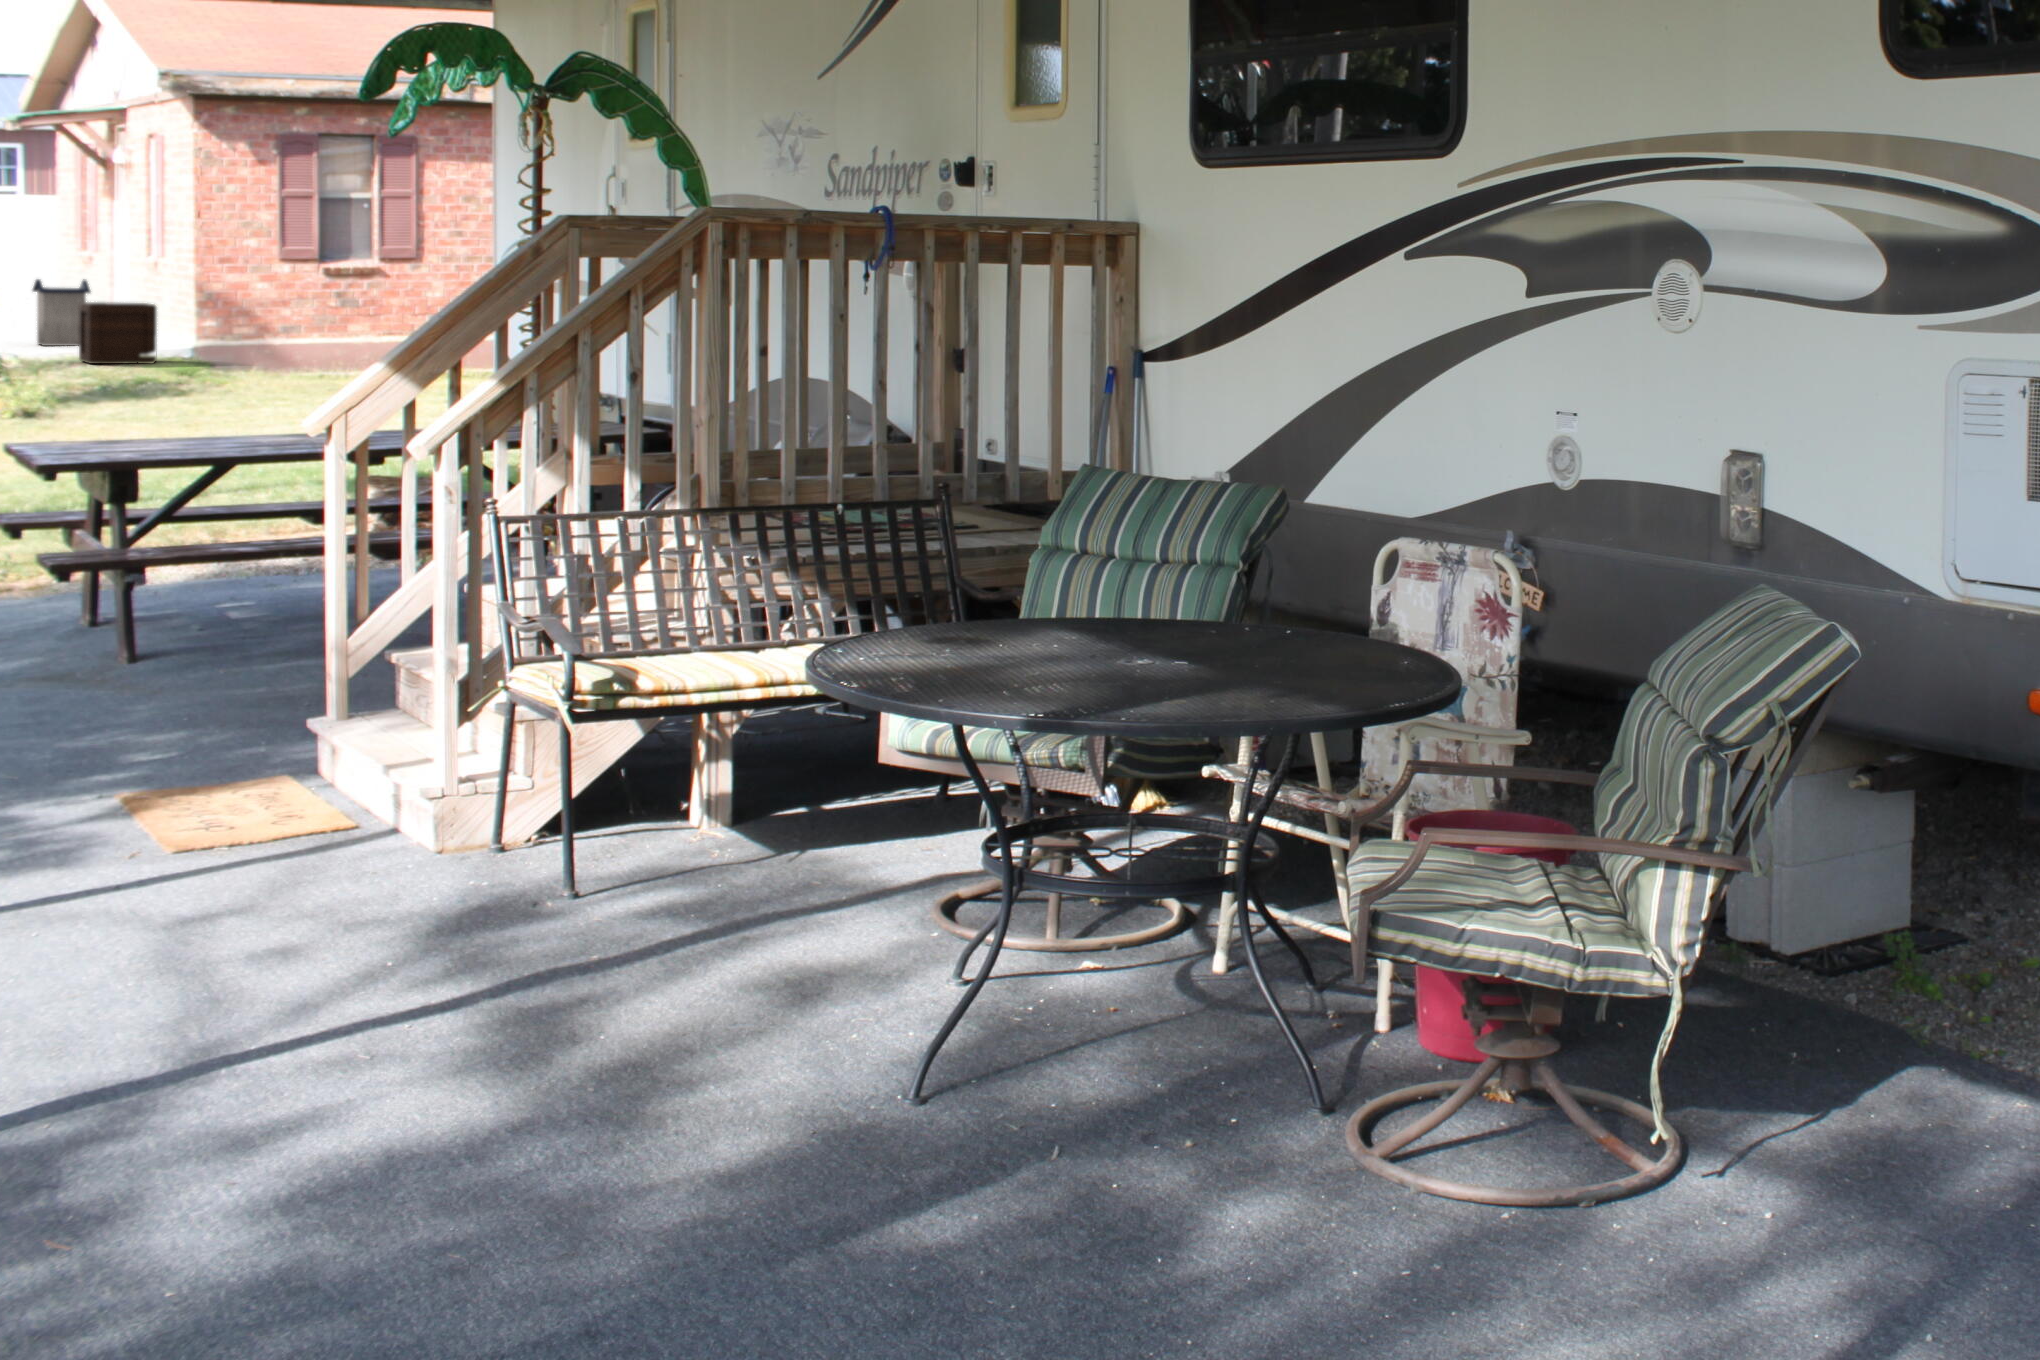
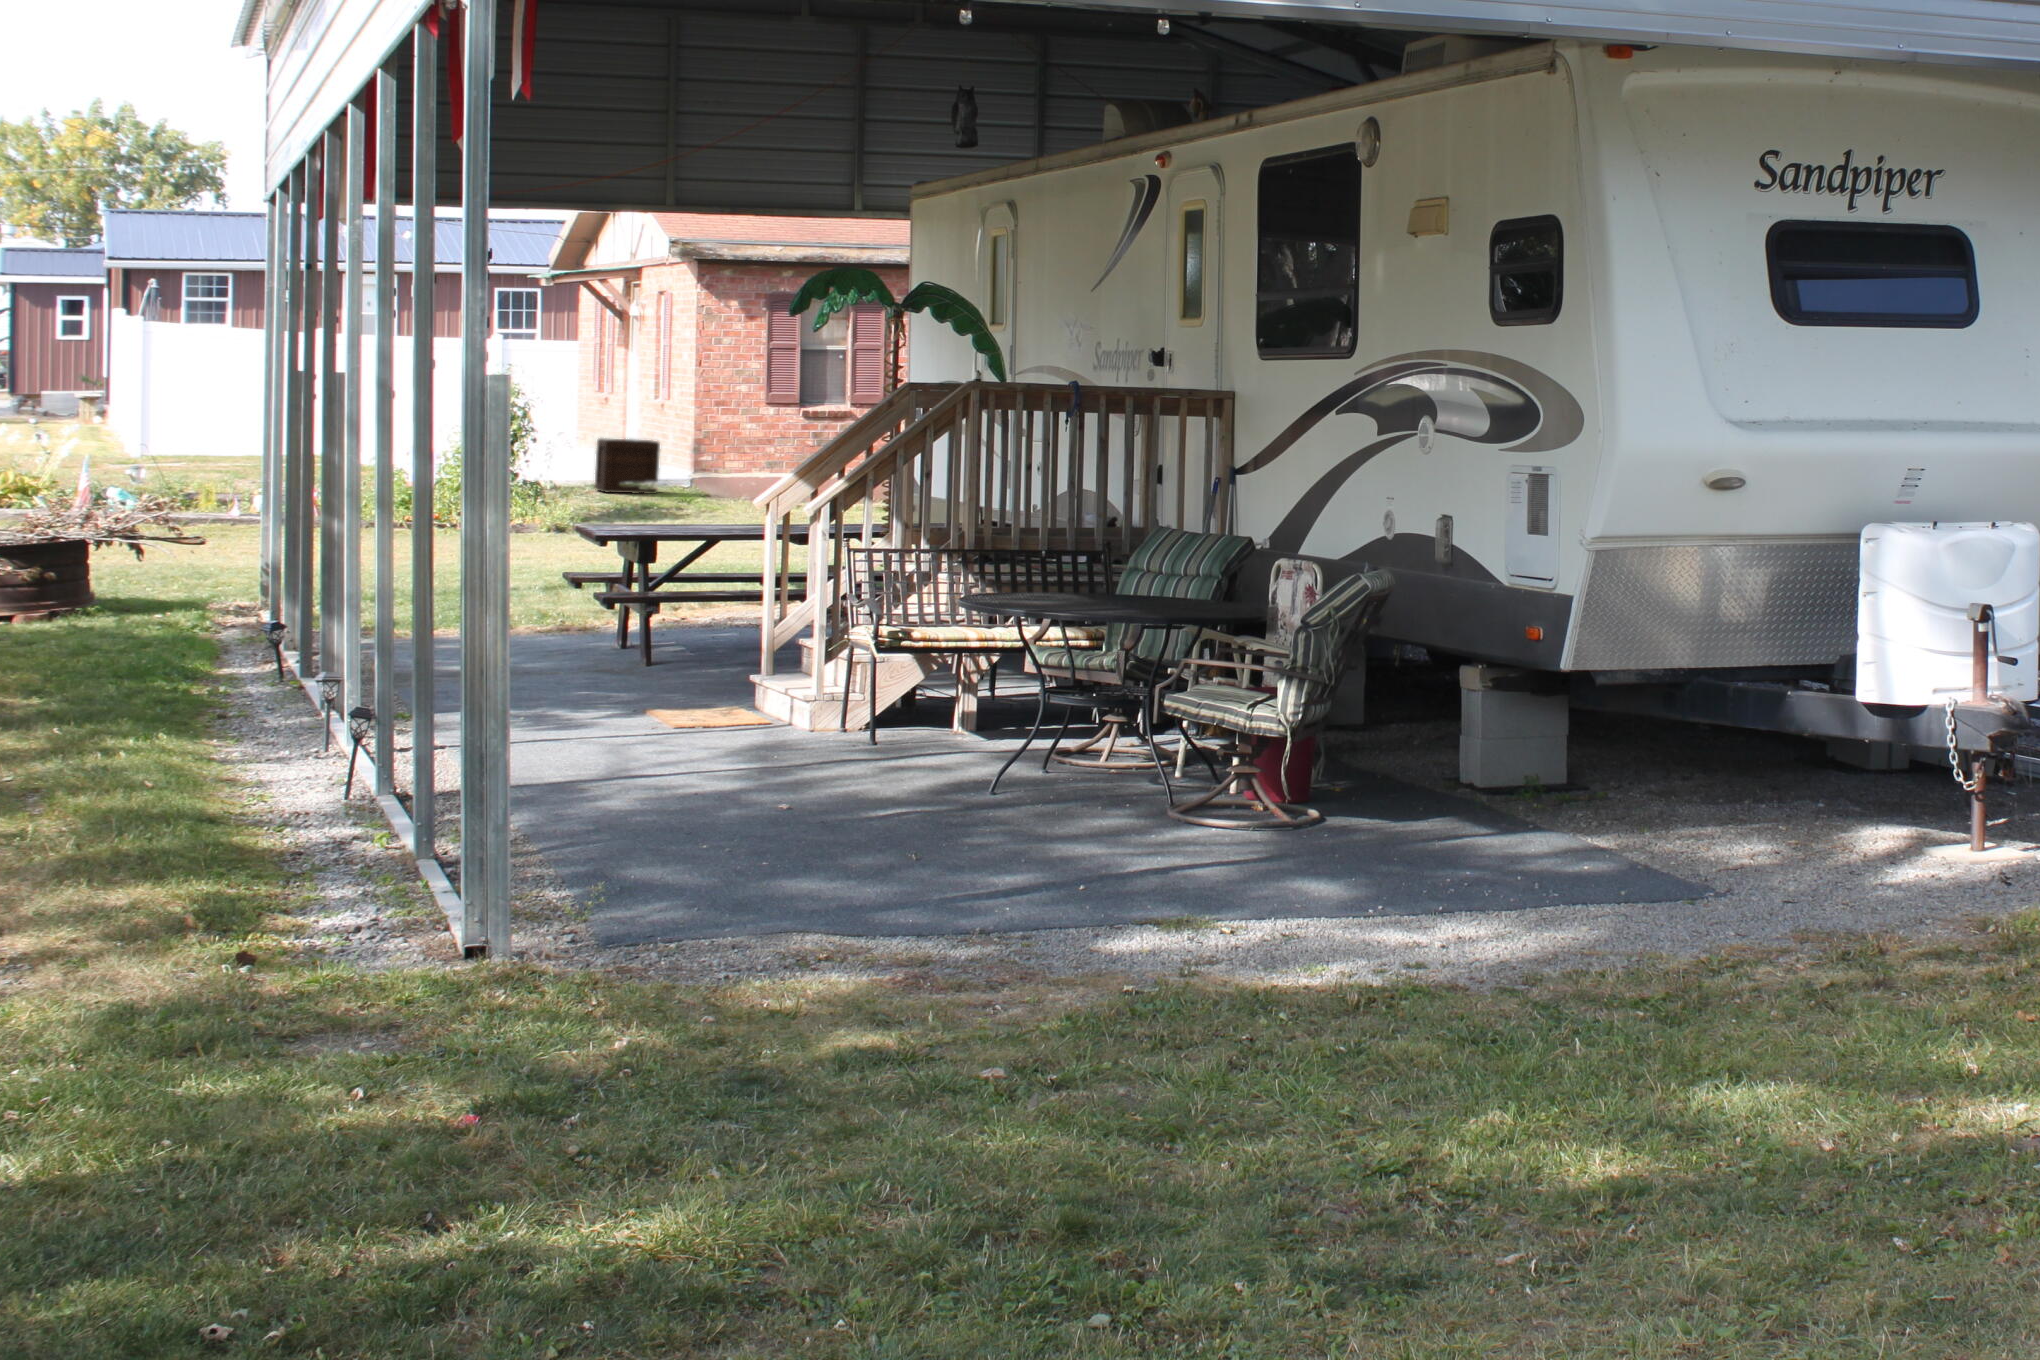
trash can: present [33,279,90,346] -> none [557,417,605,478]

